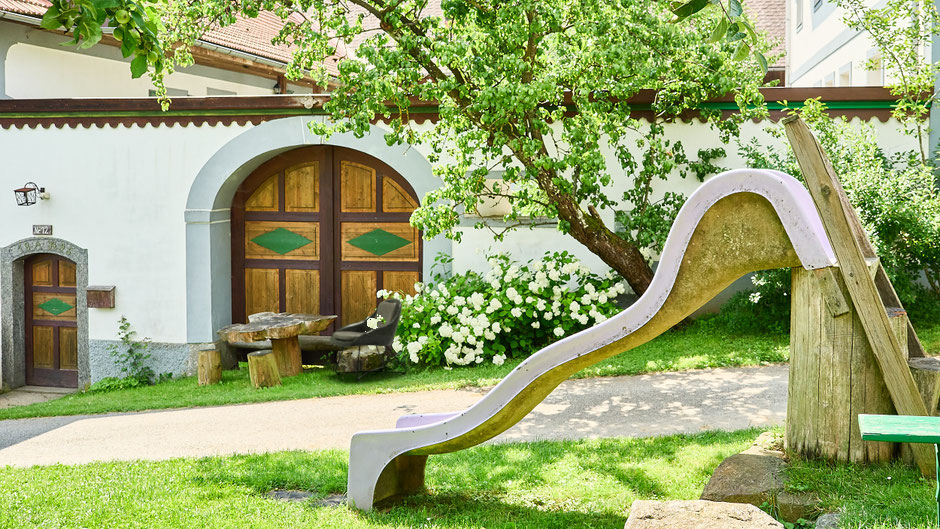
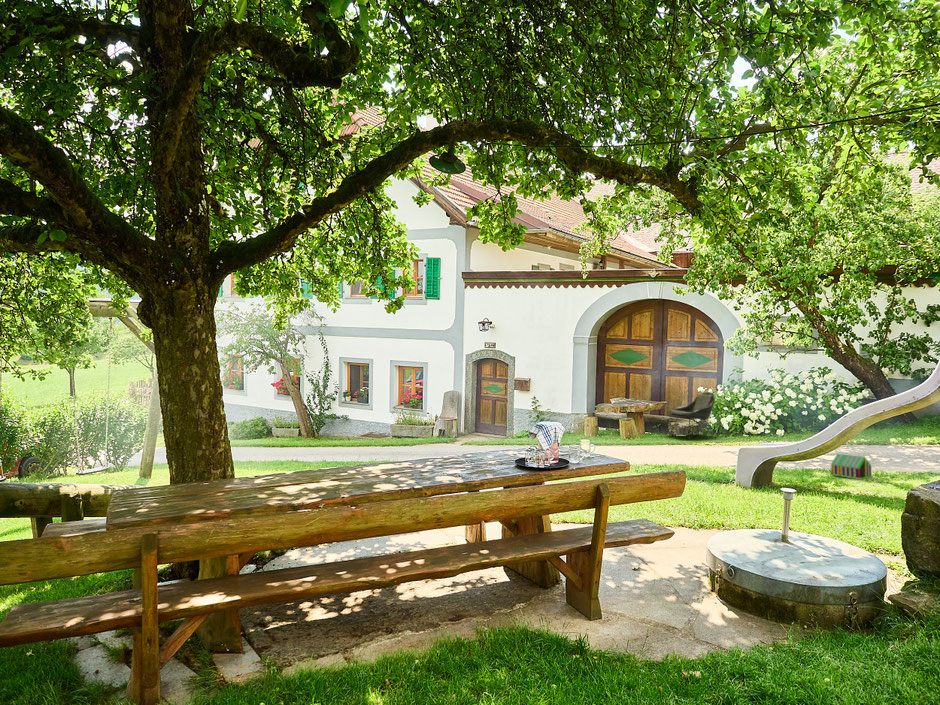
toy house: none [527,415,590,462] -> present [831,454,872,479]

